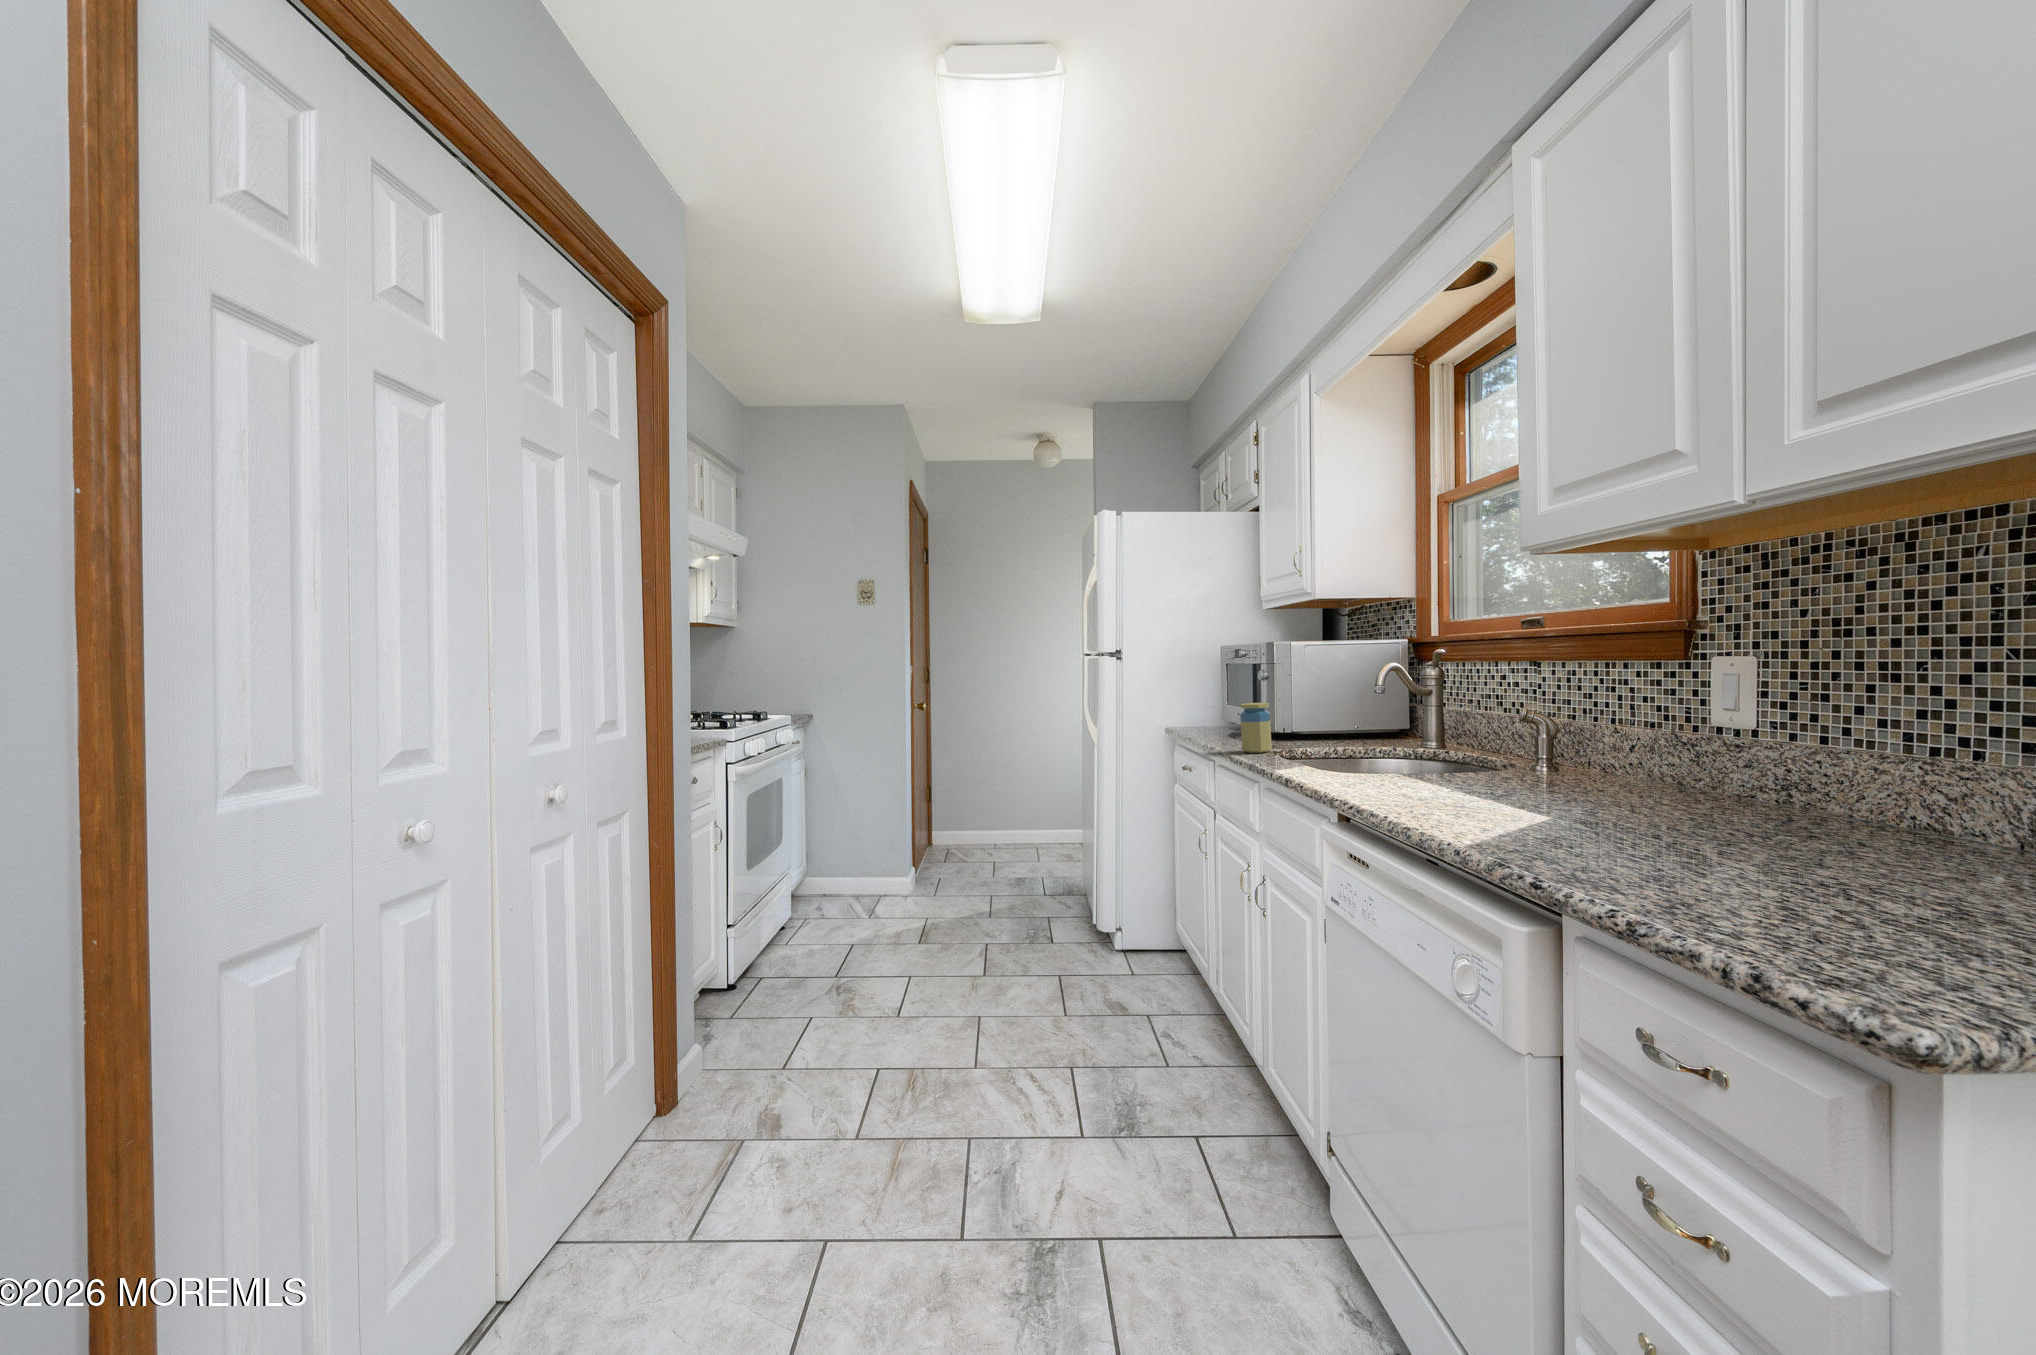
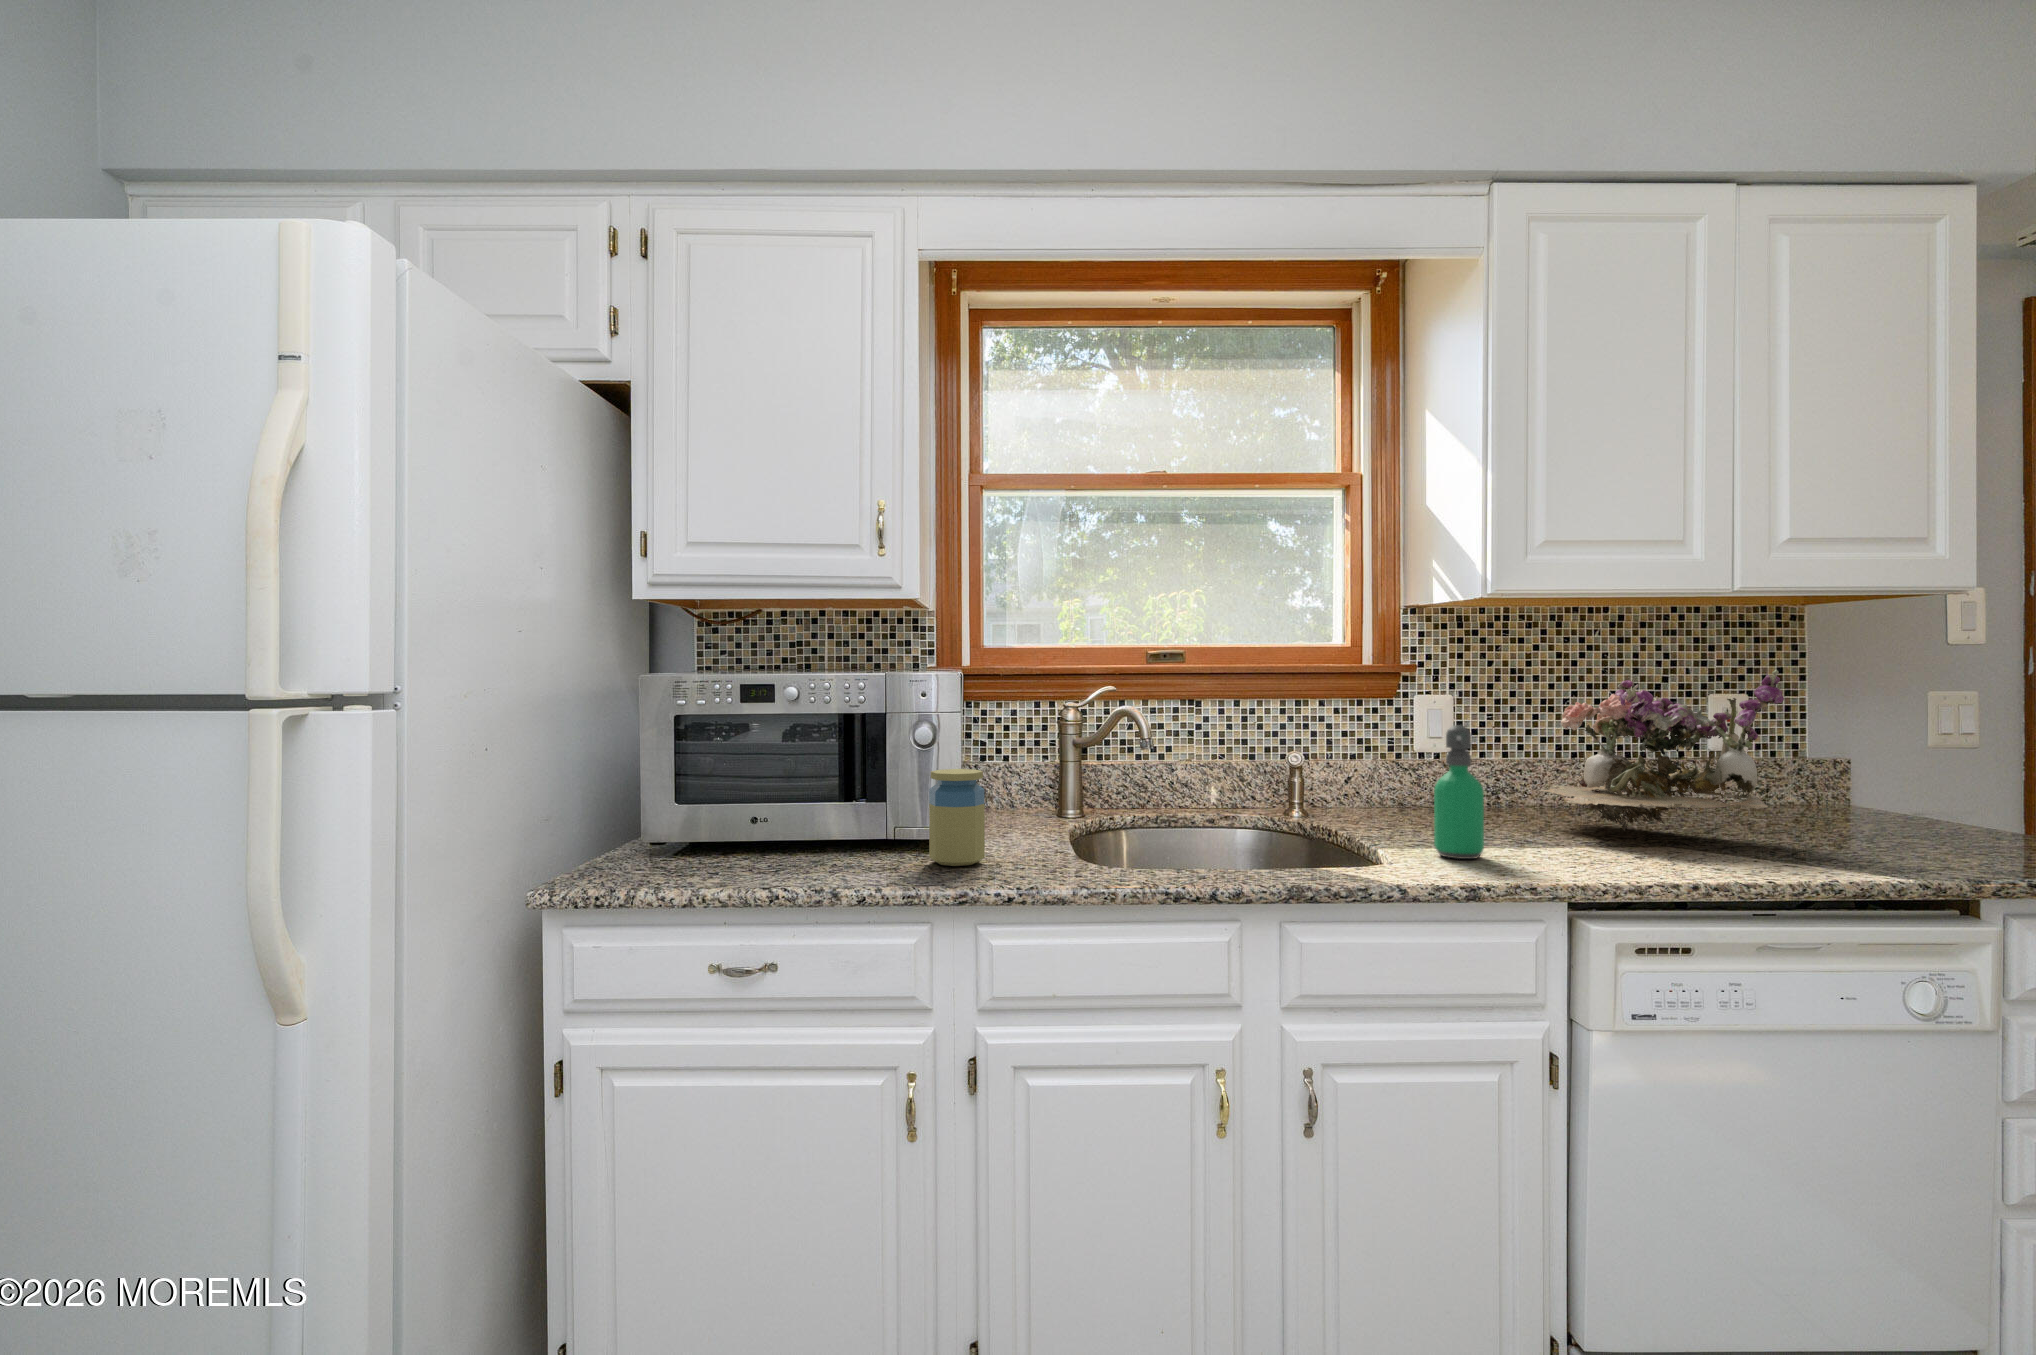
flower arrangement: none [1505,633,1804,840] -> present [1537,670,1784,831]
soap dispenser: none [1361,690,1419,802] -> present [1434,725,1484,859]

